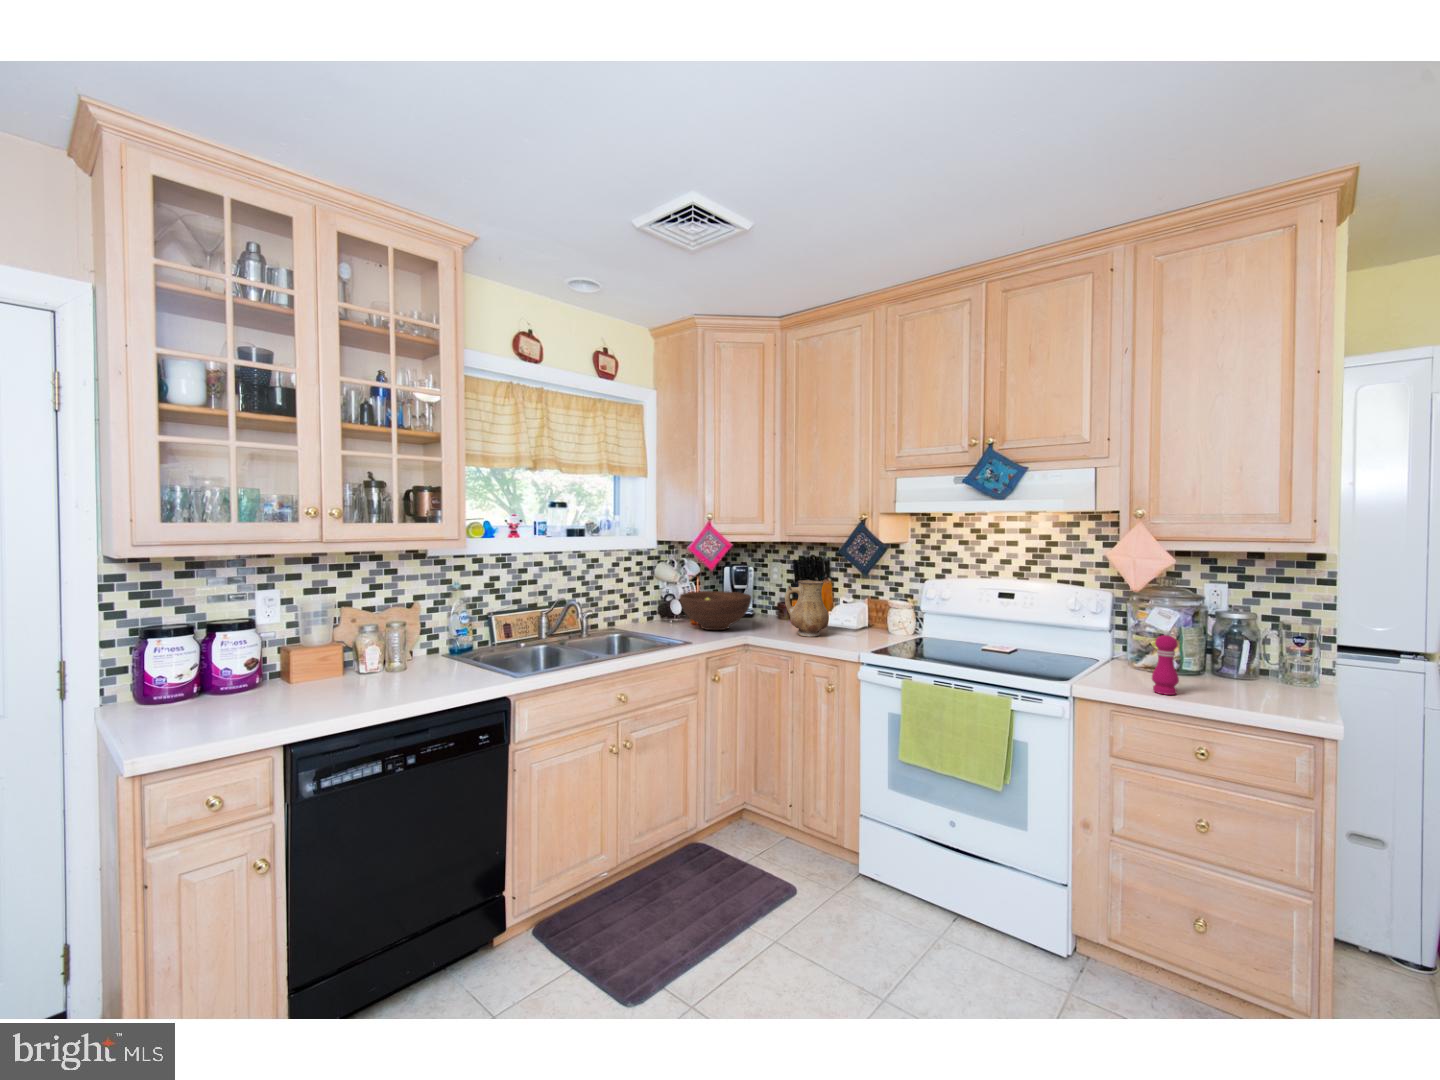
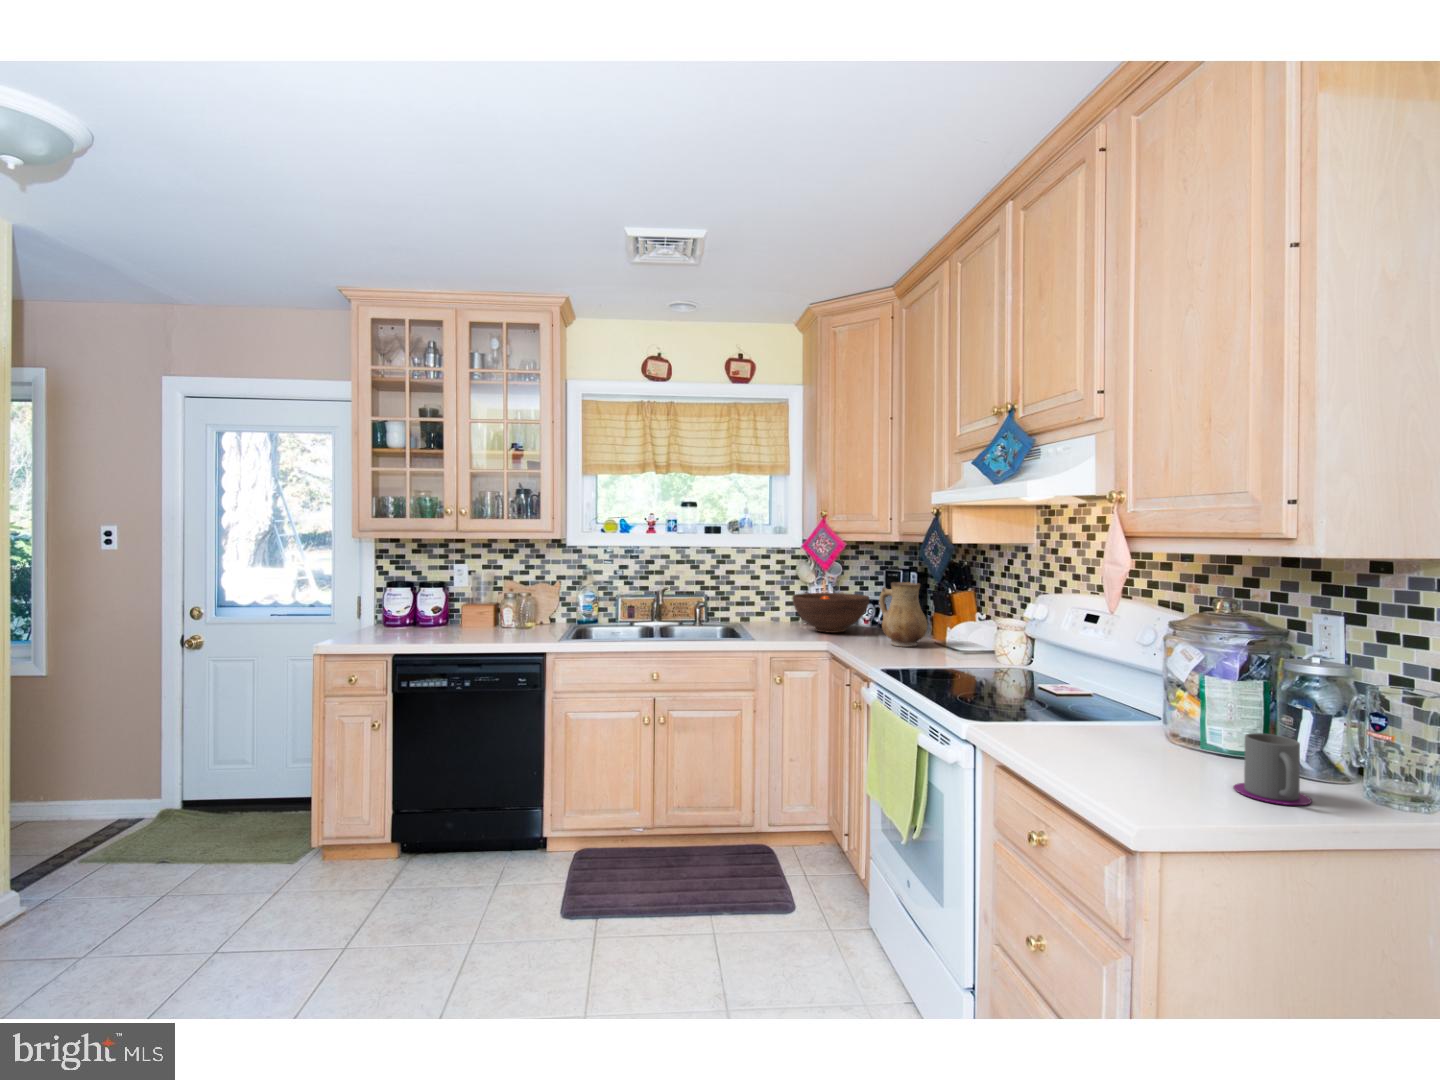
pepper mill: present [1152,631,1179,695] -> none [1121,653,1162,753]
mug: none [1247,672,1298,711] -> present [1233,733,1312,805]

